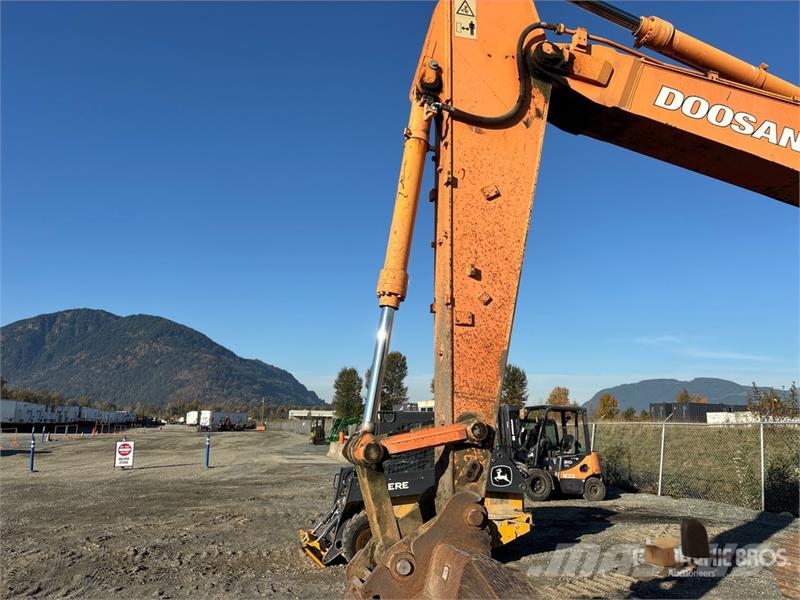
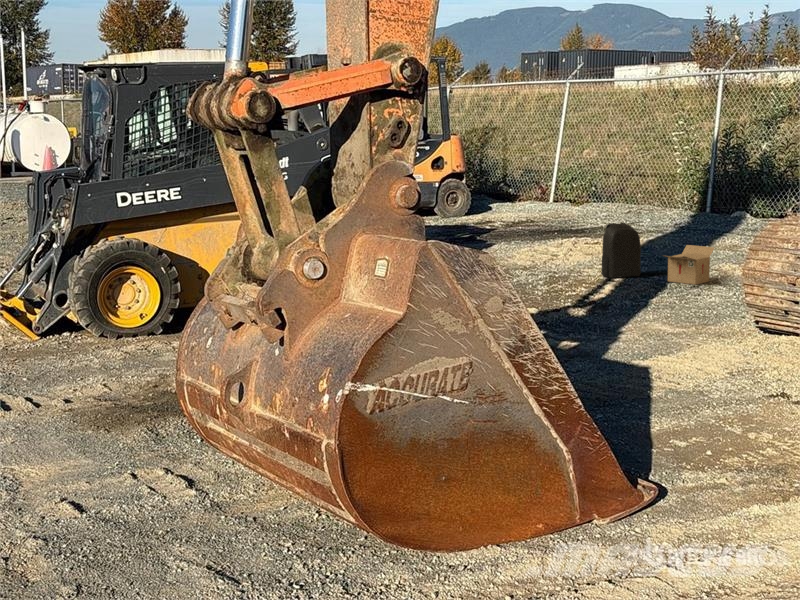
cardboard box: present [644,537,677,567] -> present [665,245,714,285]

